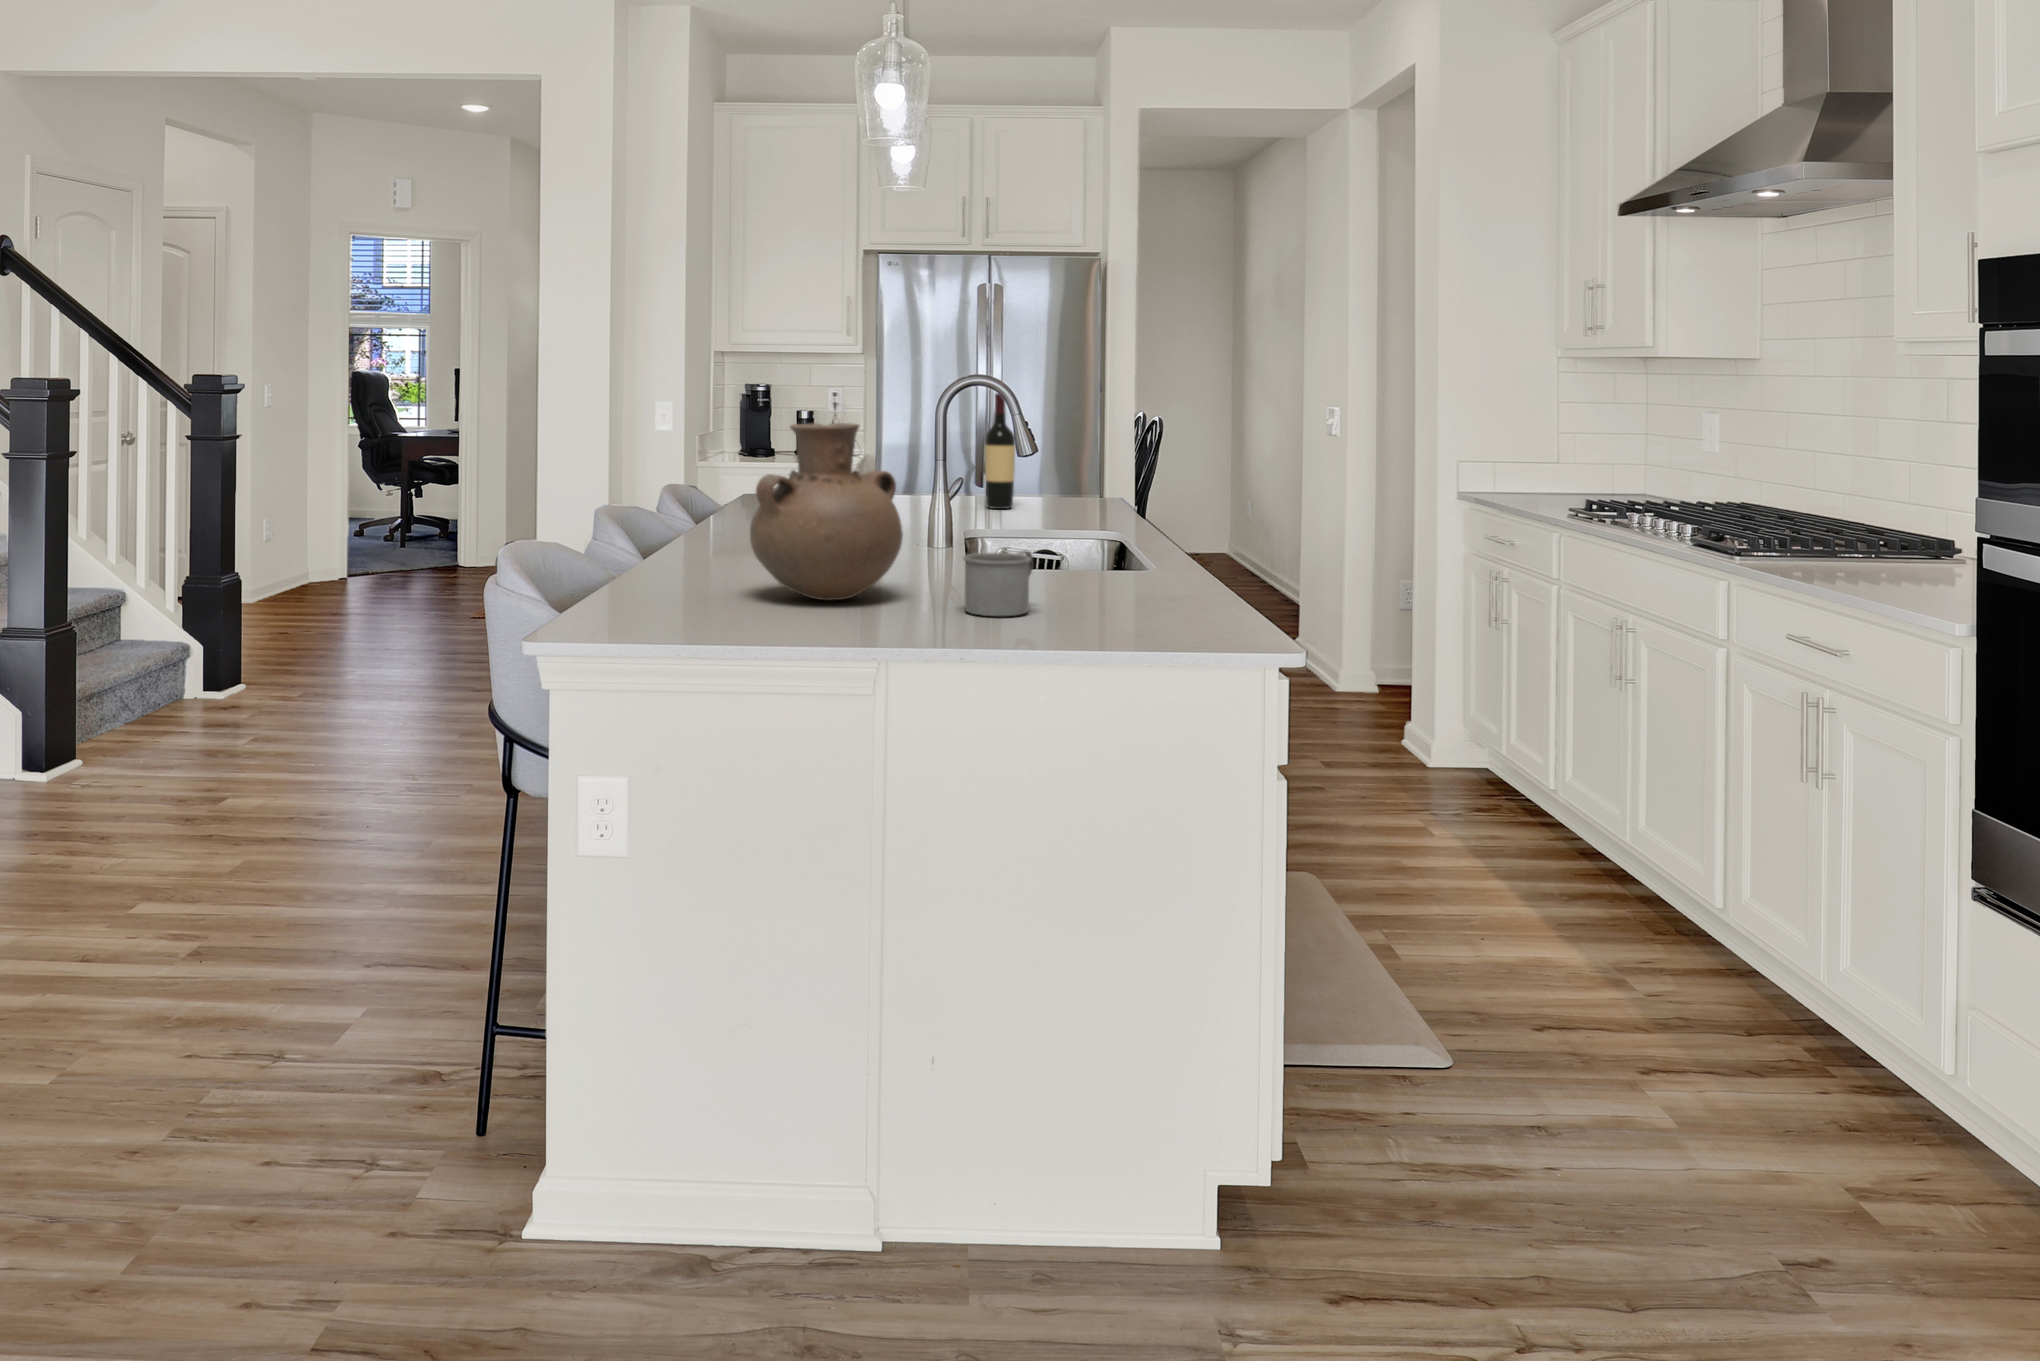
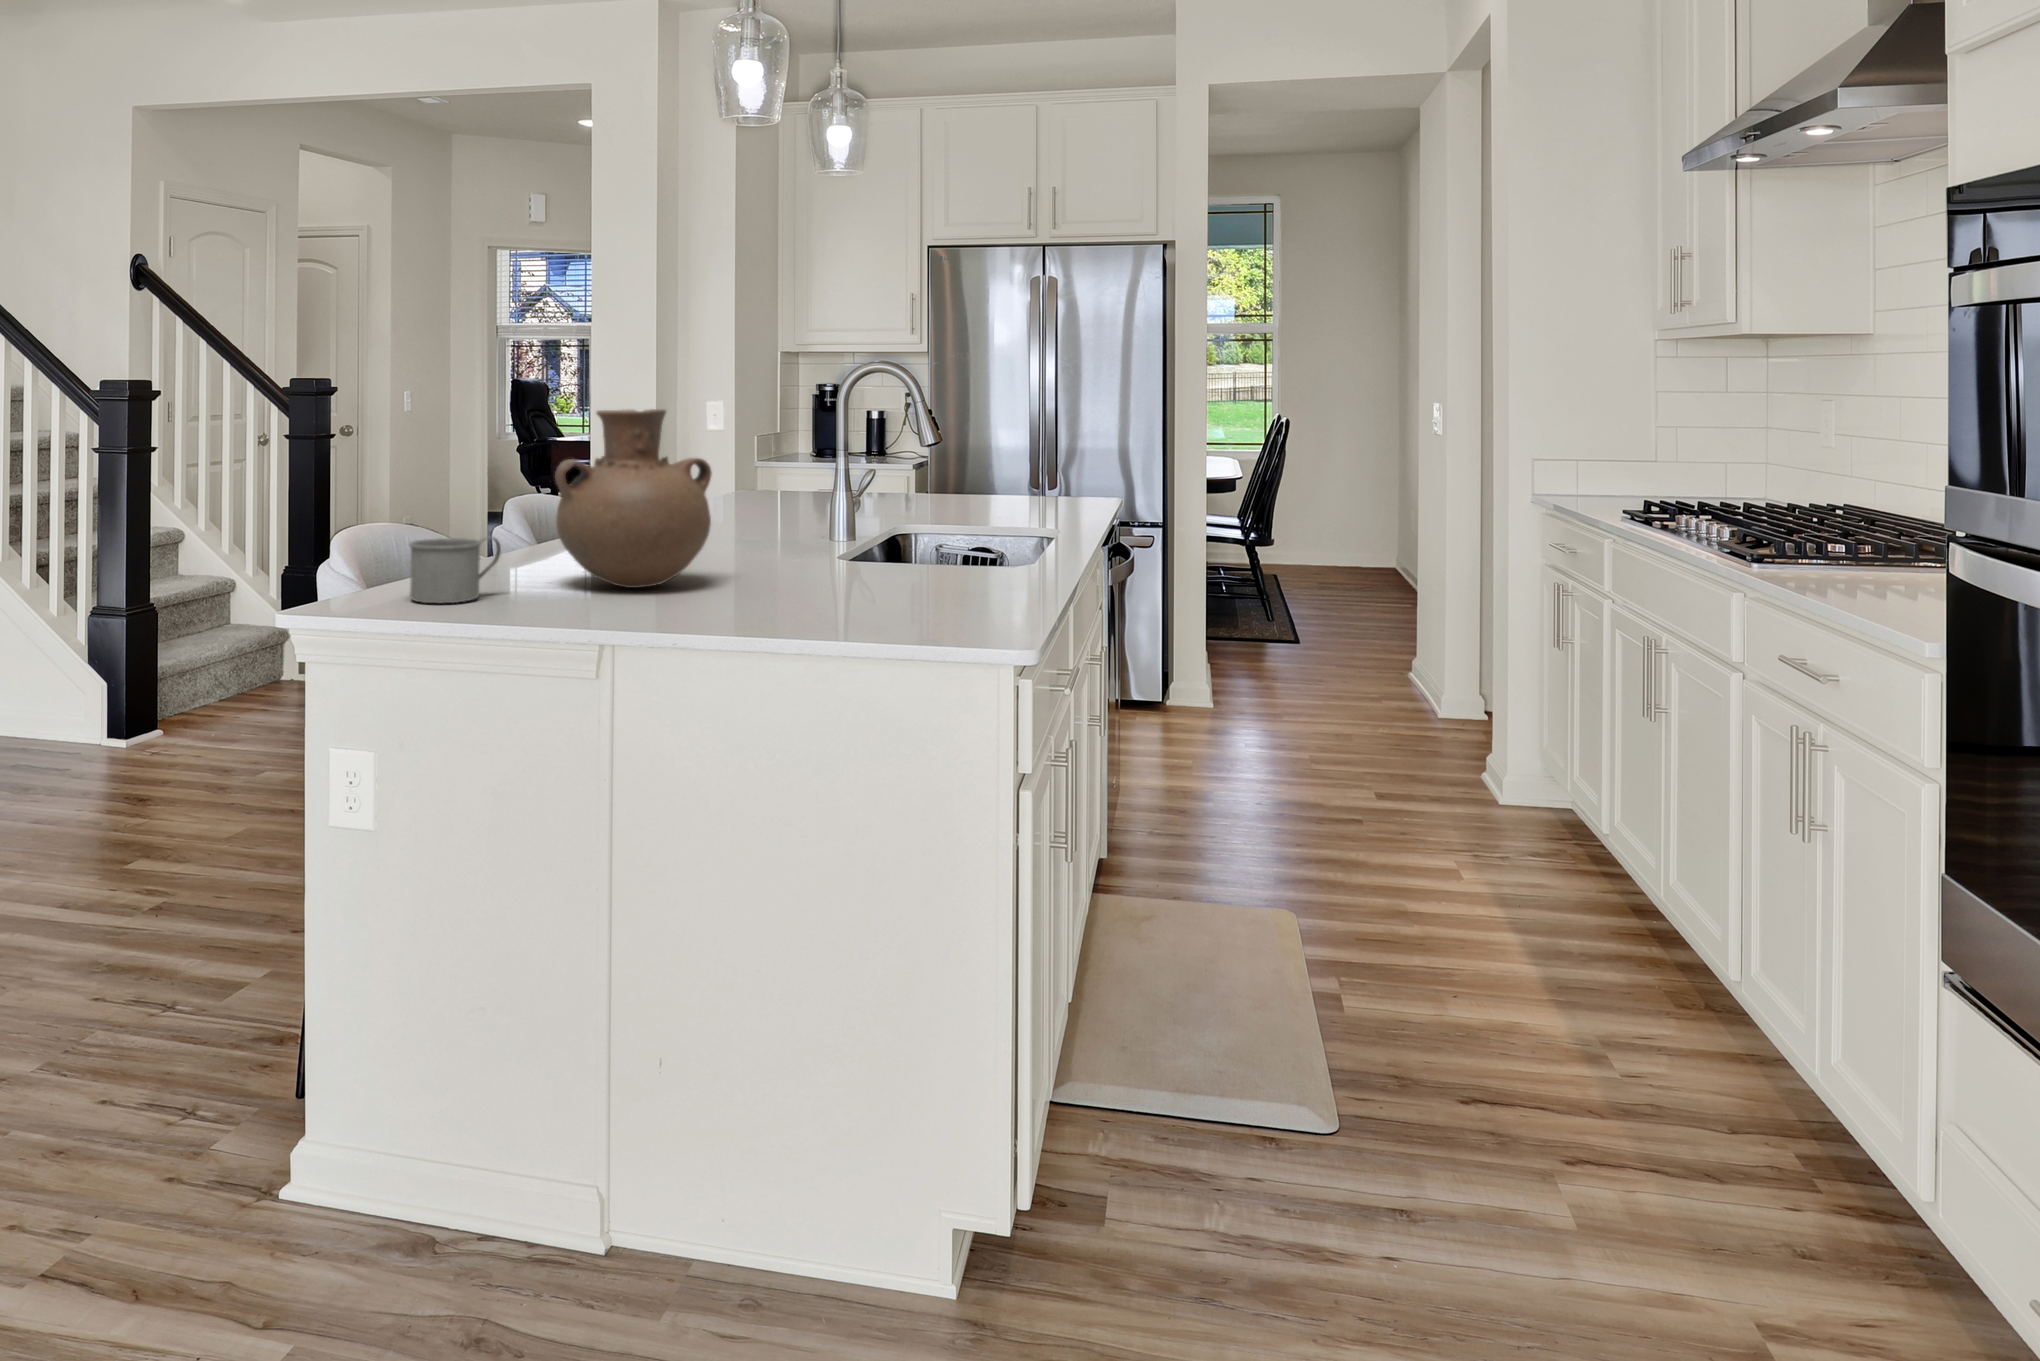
wine bottle: present [985,393,1015,509] -> none [960,389,991,508]
mug: present [963,550,1033,616] -> present [409,536,501,603]

